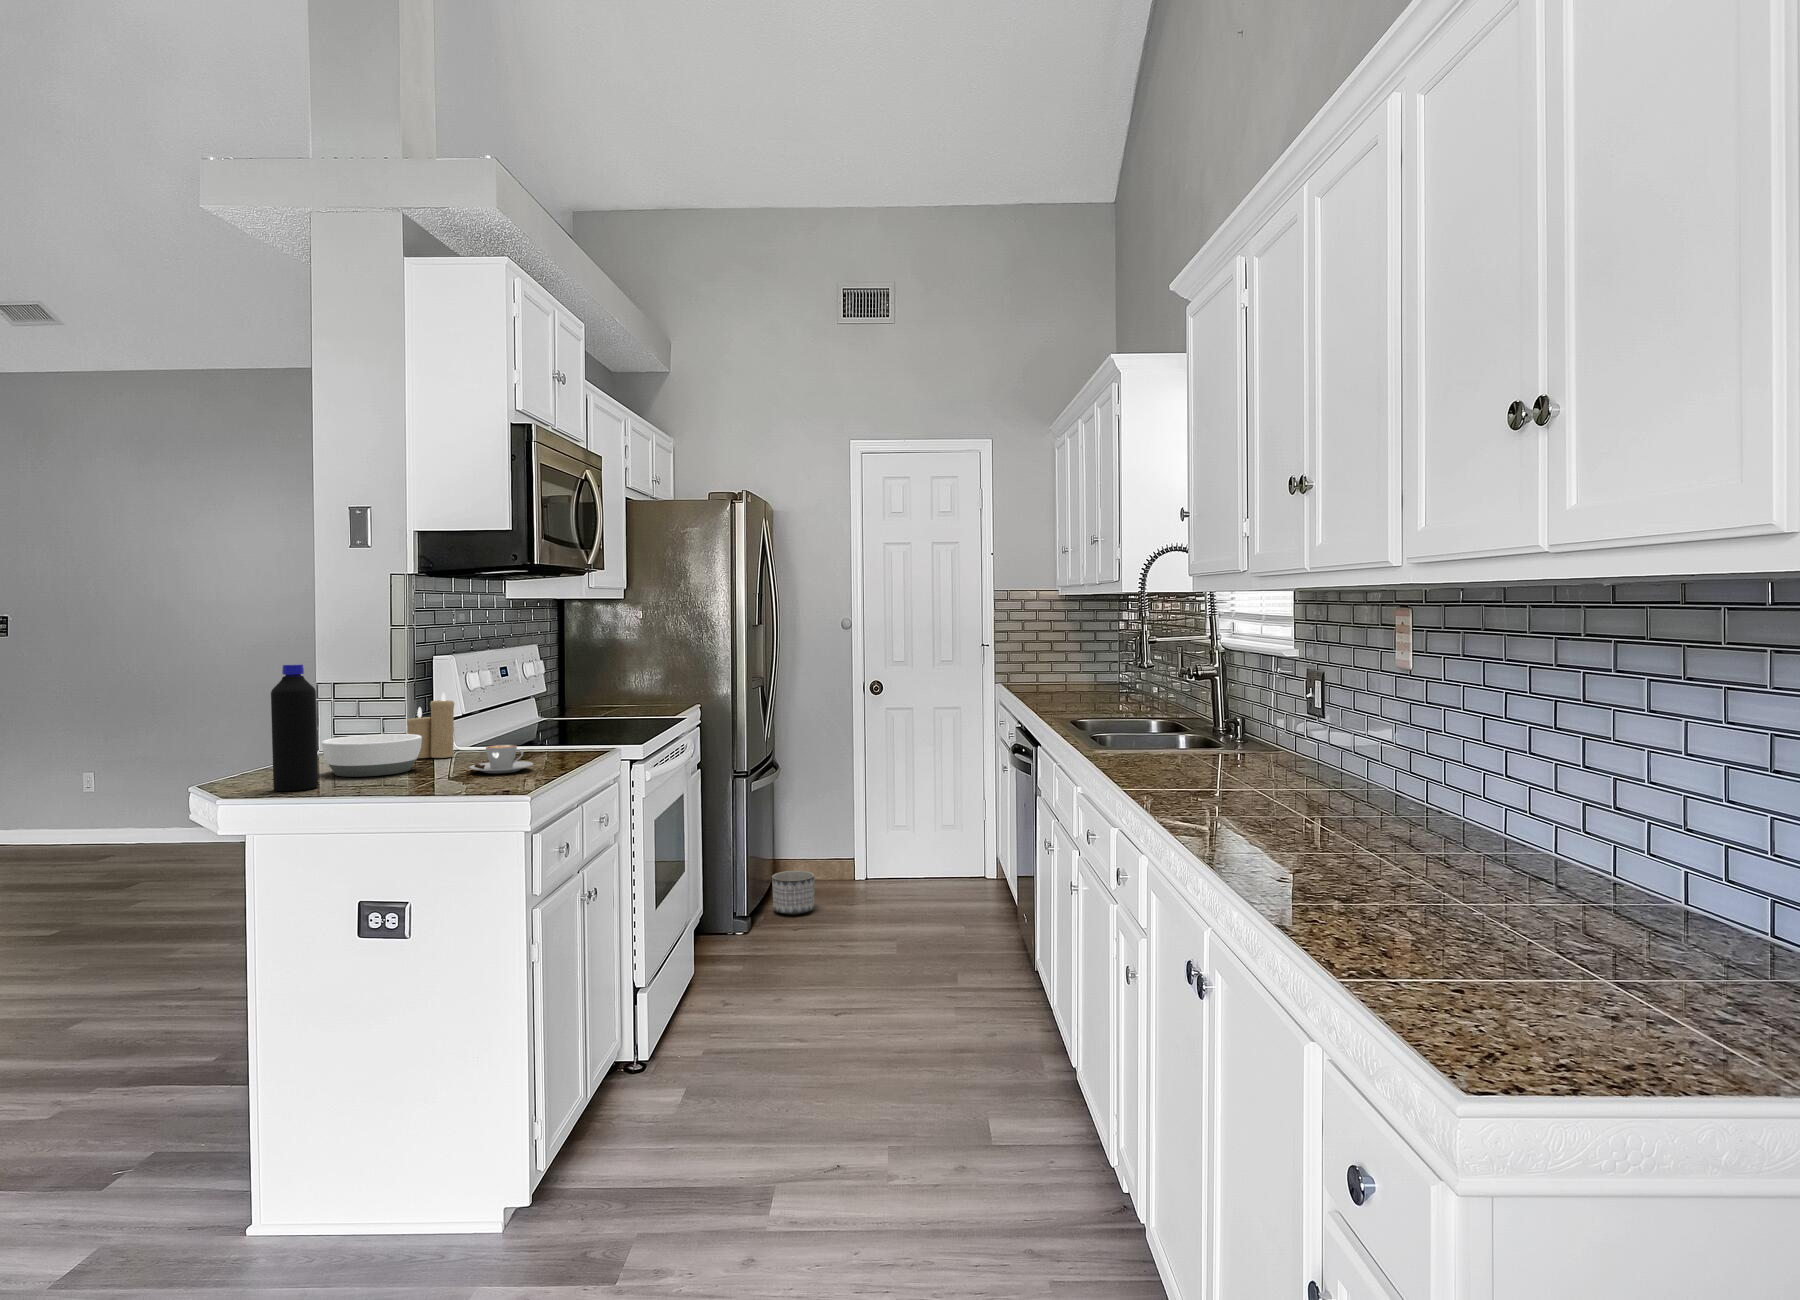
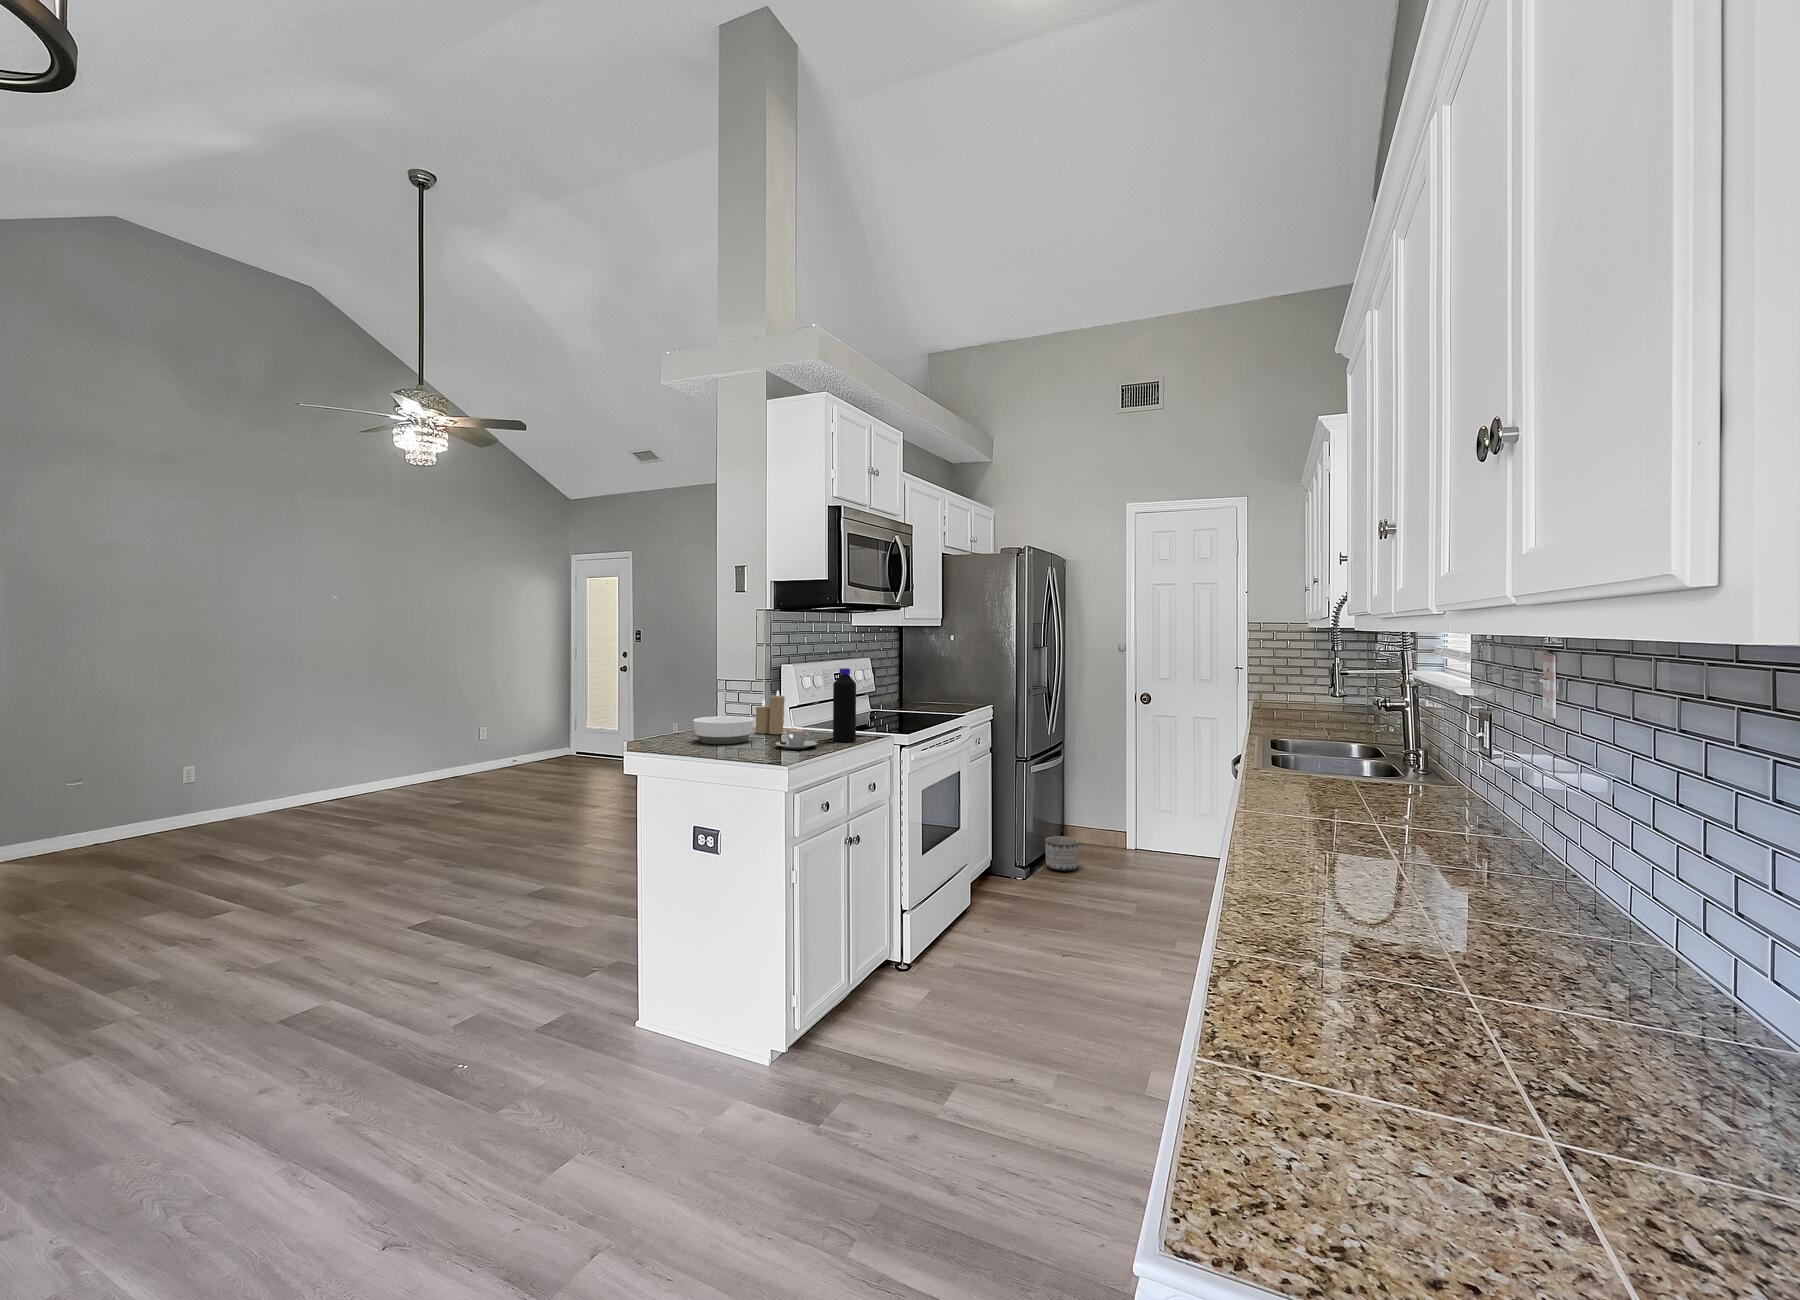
bottle: present [271,664,318,791] -> present [833,668,856,742]

